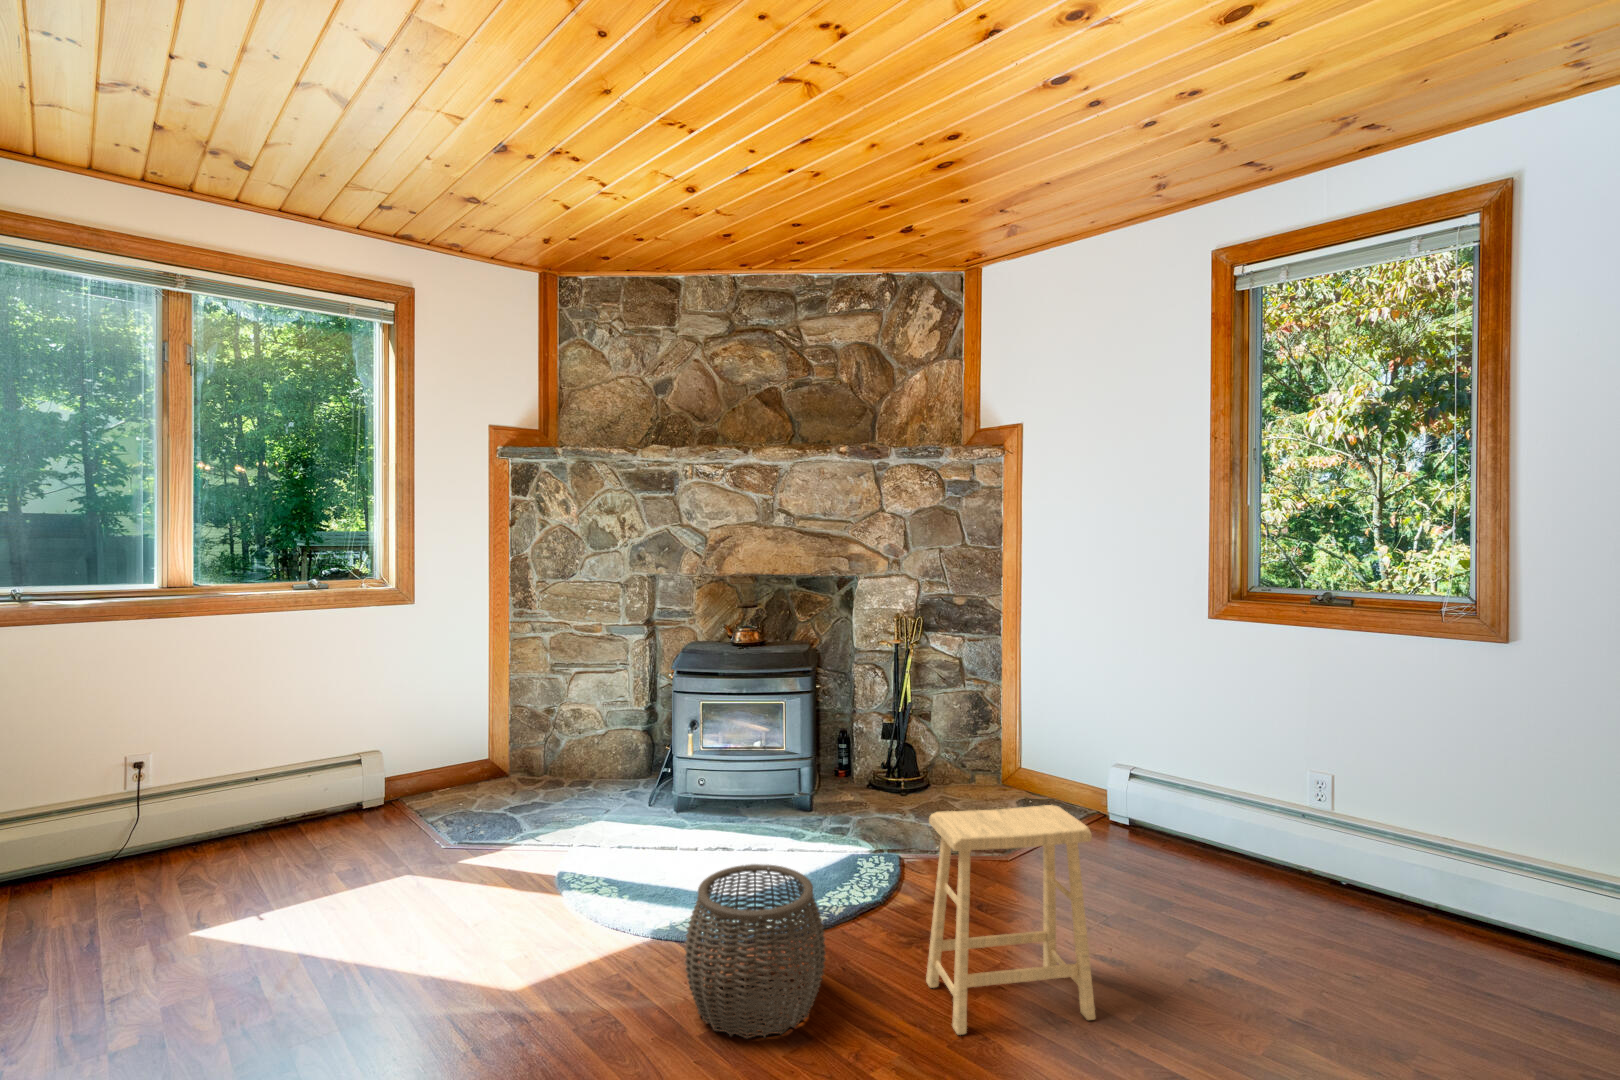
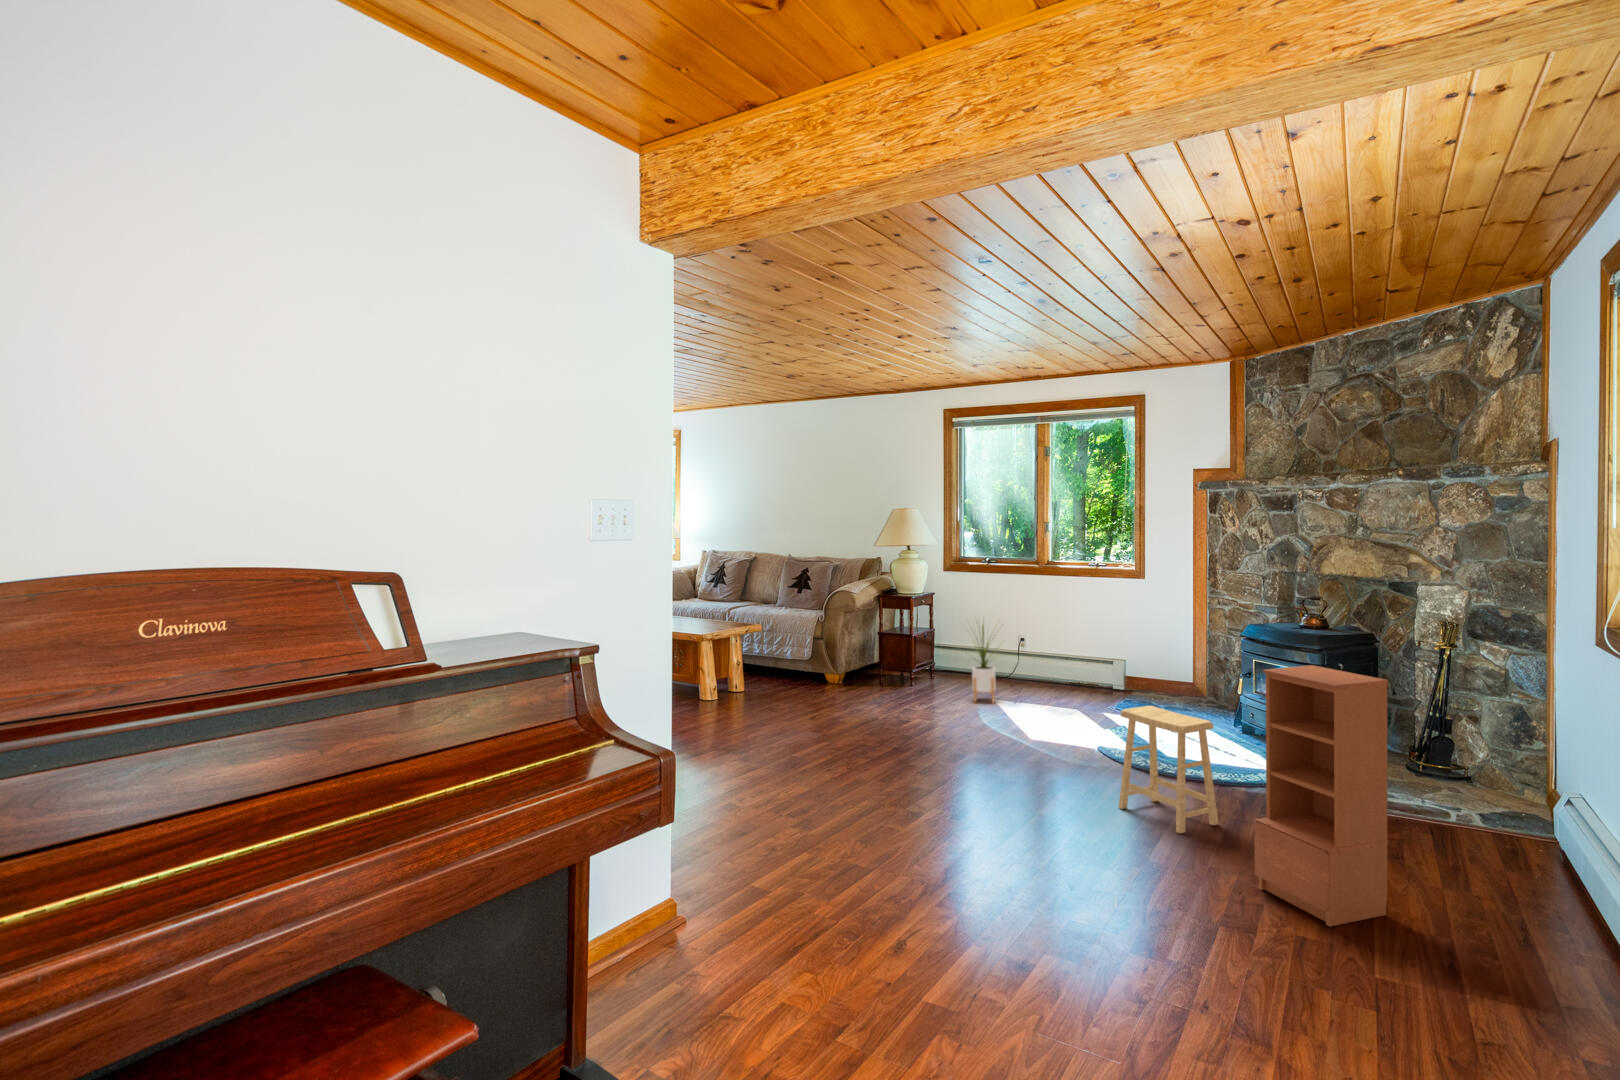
bookcase: none [1261,677,1453,1039] -> present [1255,665,1388,926]
house plant: none [72,713,234,969] -> present [972,625,998,703]
woven basket: present [685,864,826,1038] -> none [1047,711,1118,782]

